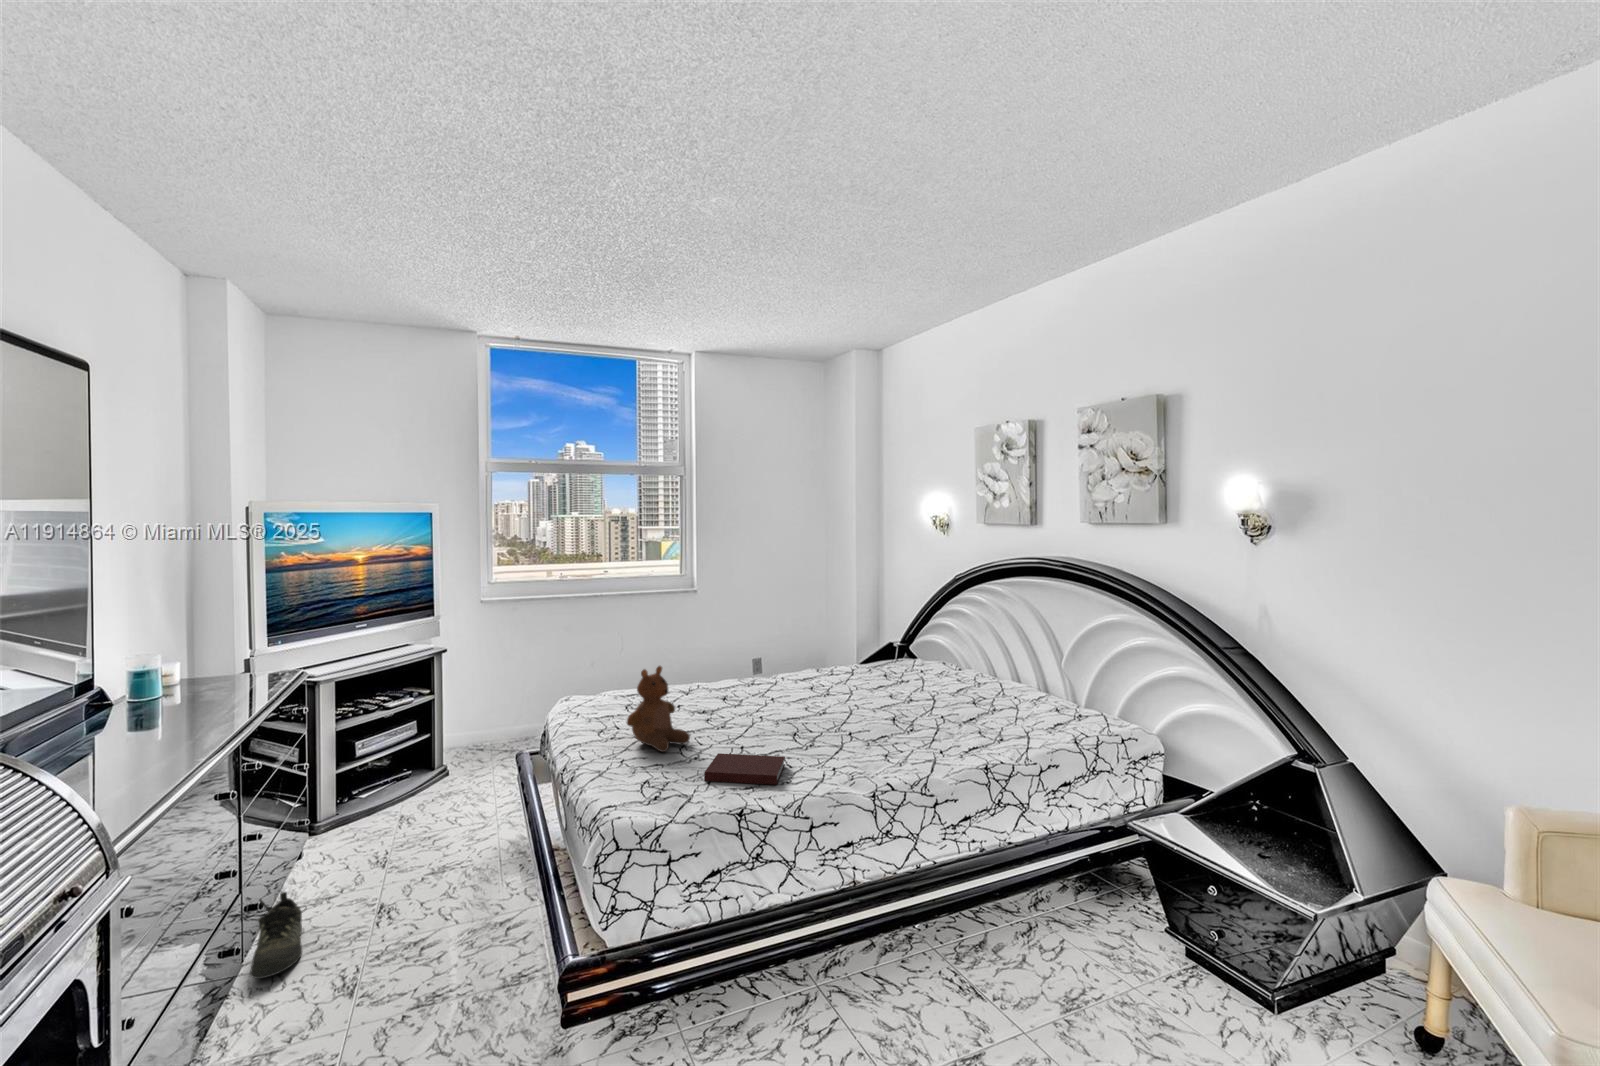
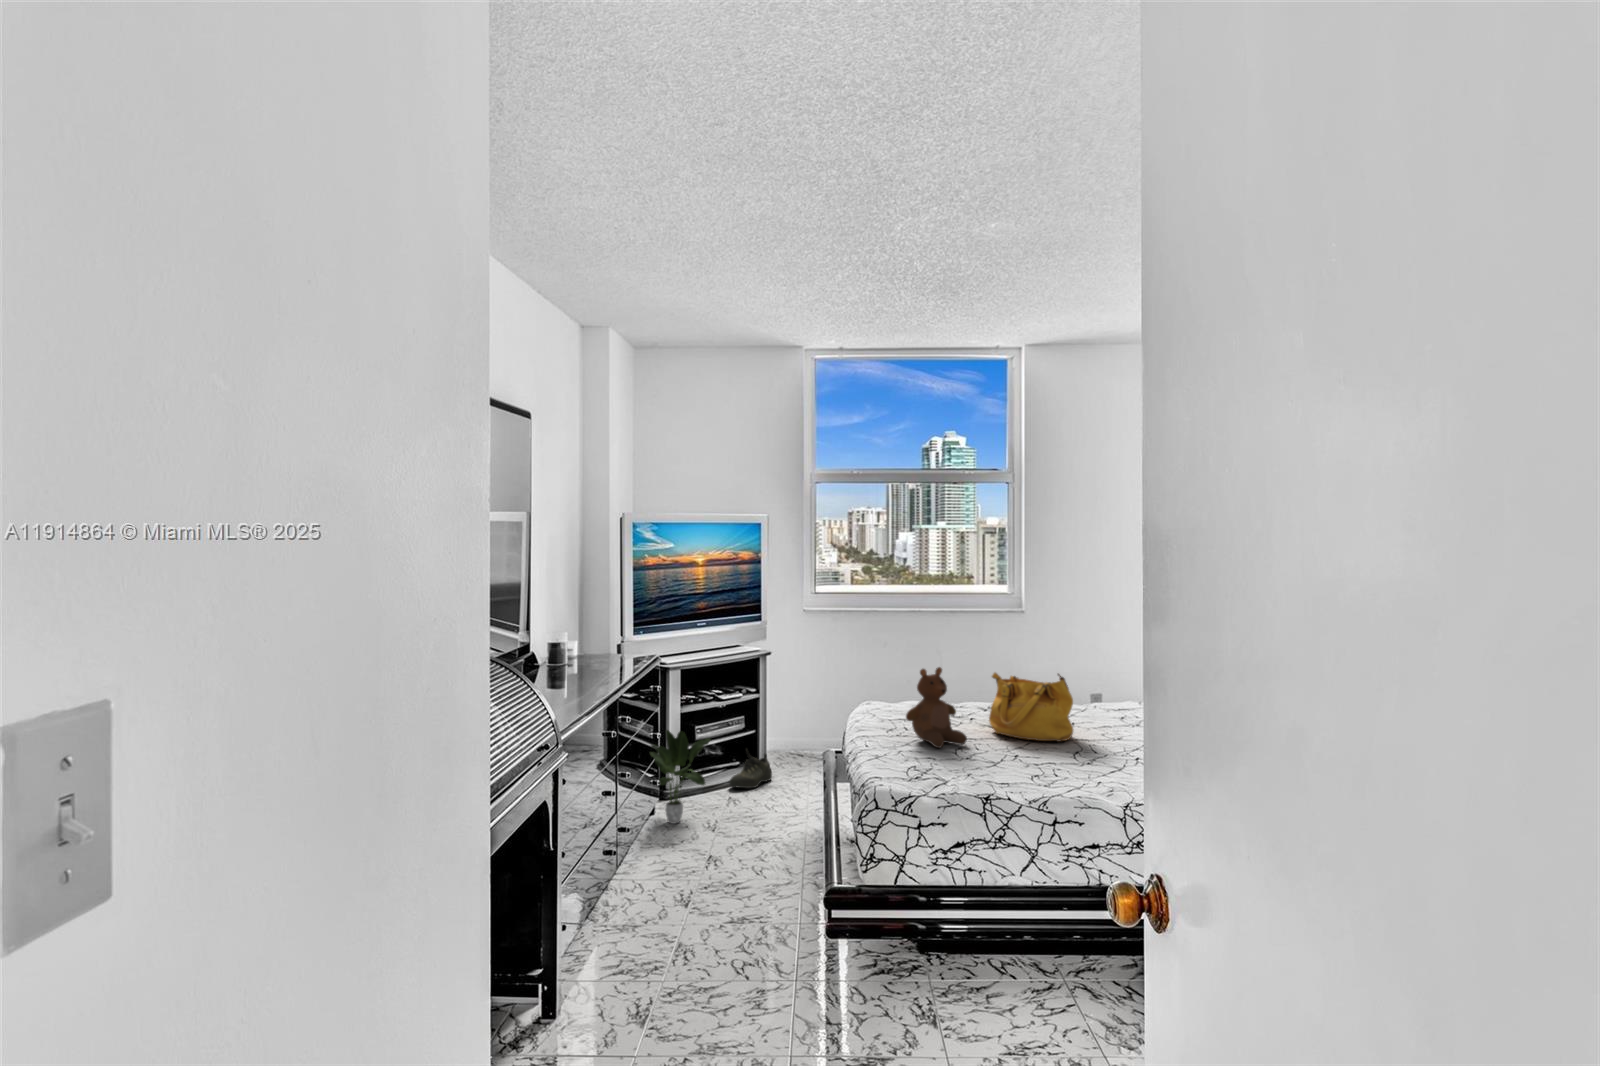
handbag: none [703,661,783,728] -> present [989,673,1073,742]
notebook: present [704,753,785,785] -> none [967,753,1053,784]
potted plant: none [292,759,380,872] -> present [651,730,710,824]
shoe: present [250,892,307,979] -> present [729,754,772,788]

